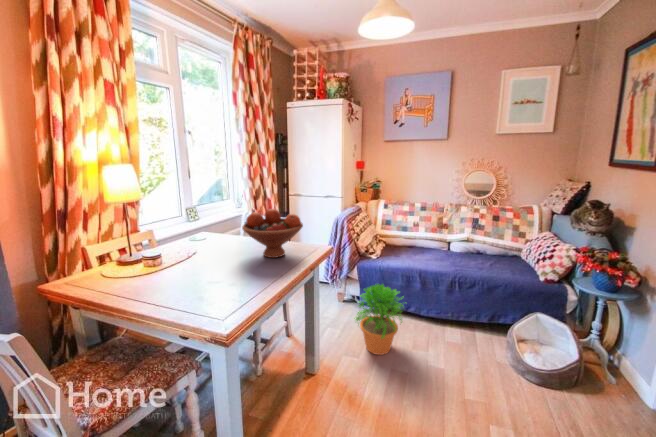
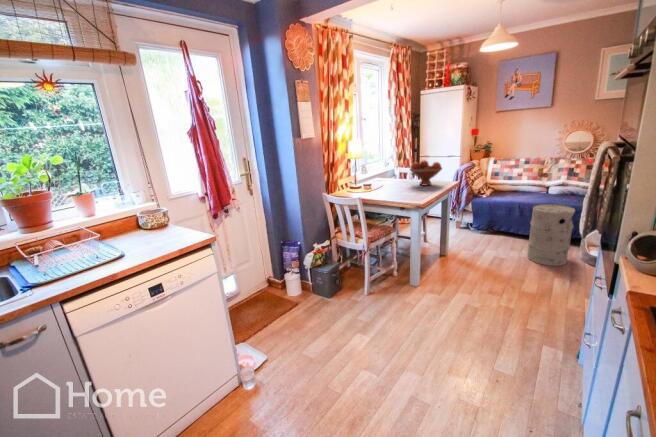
trash can: none [441,281,509,390] -> present [527,204,575,266]
potted plant: present [356,284,403,355] -> none [469,207,507,250]

